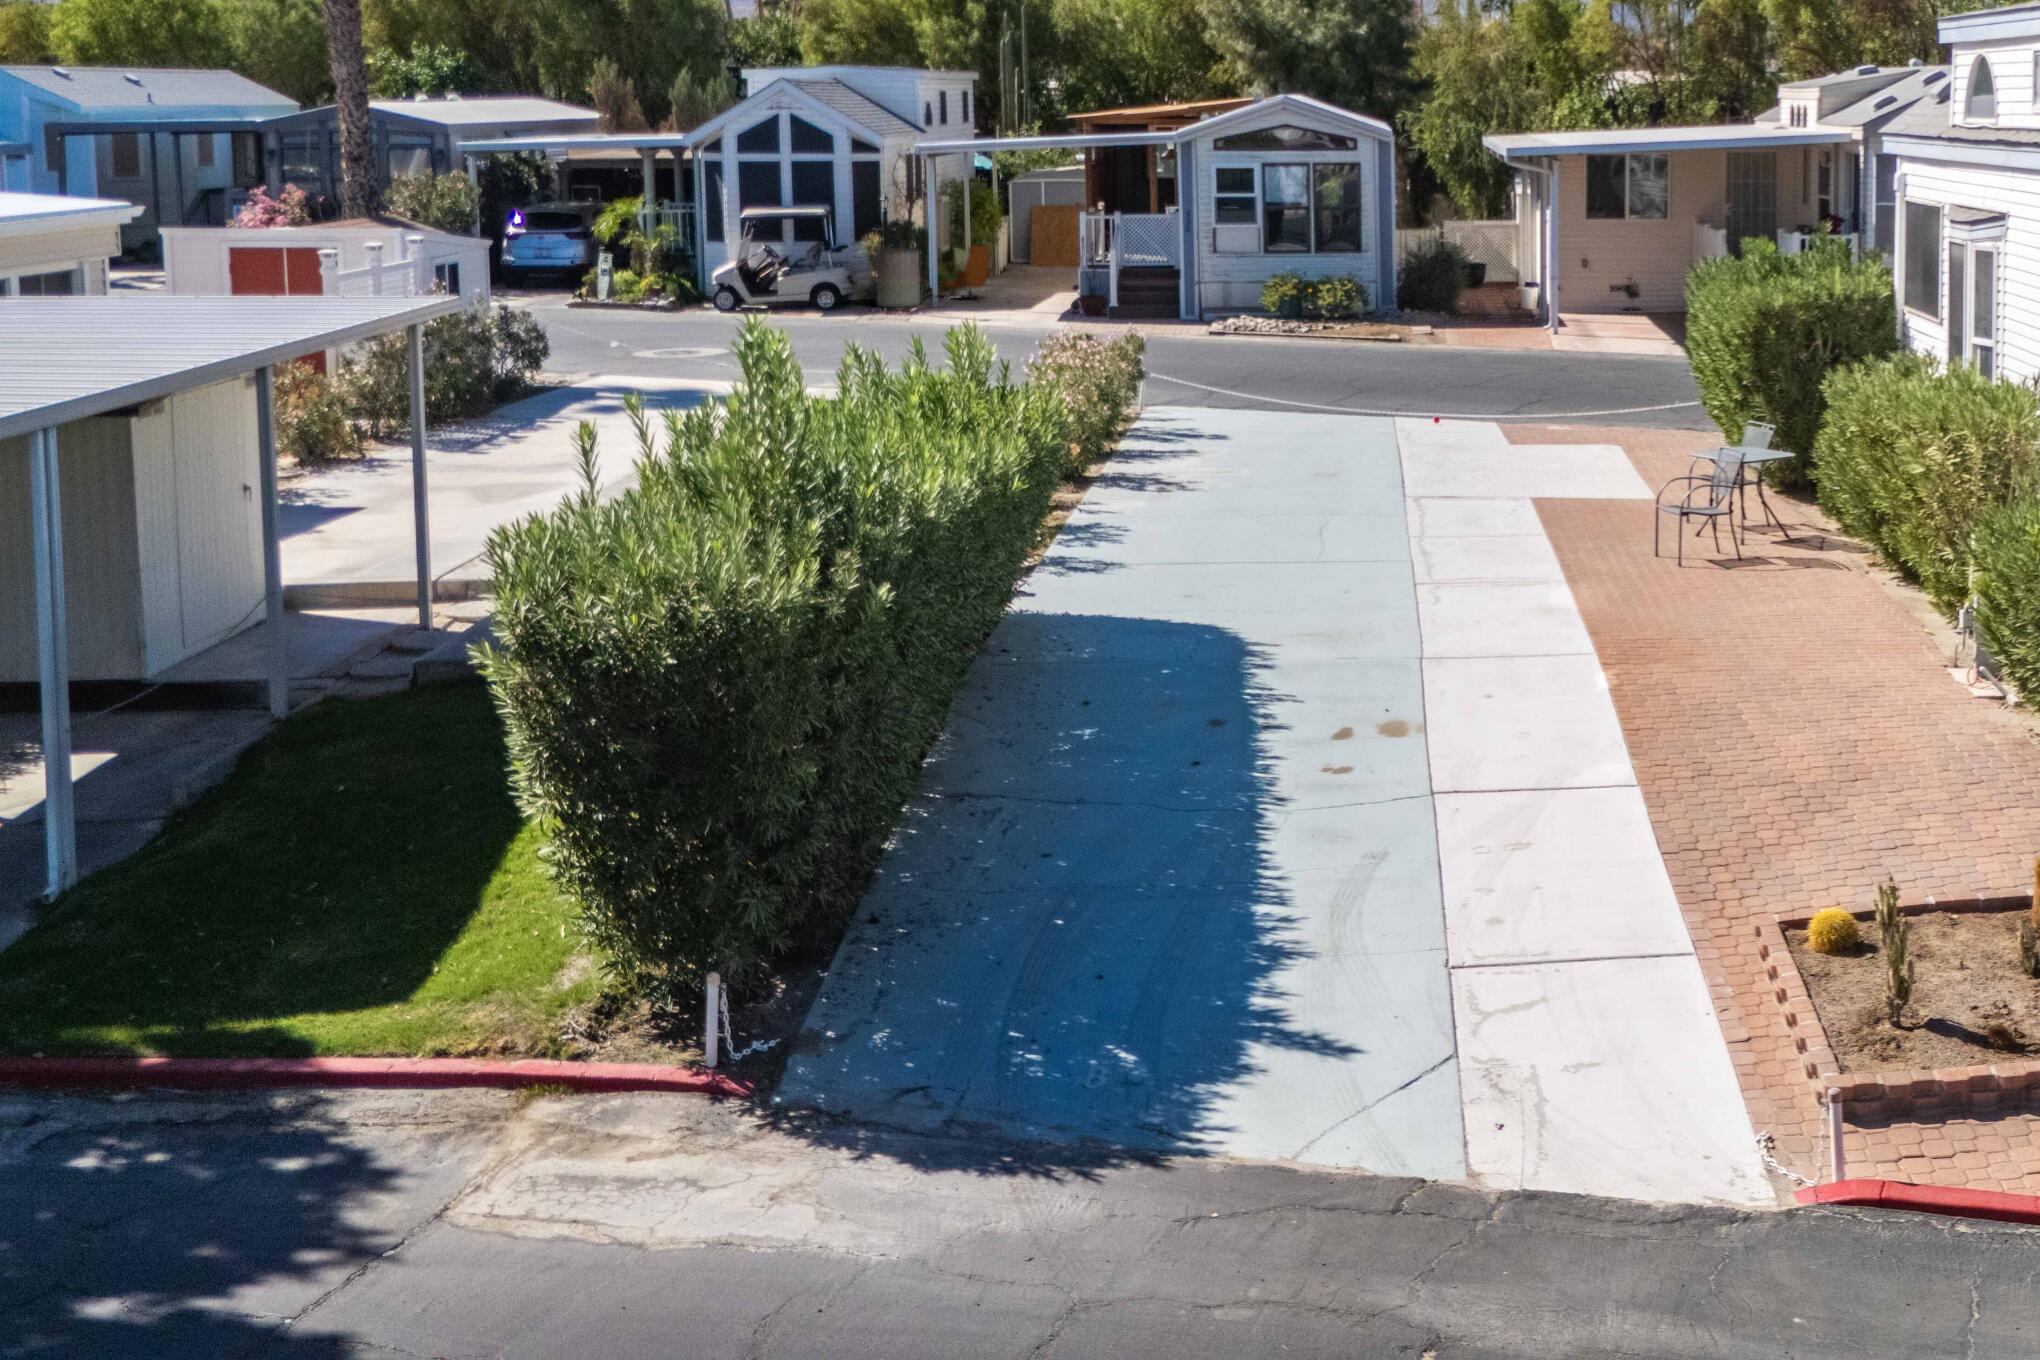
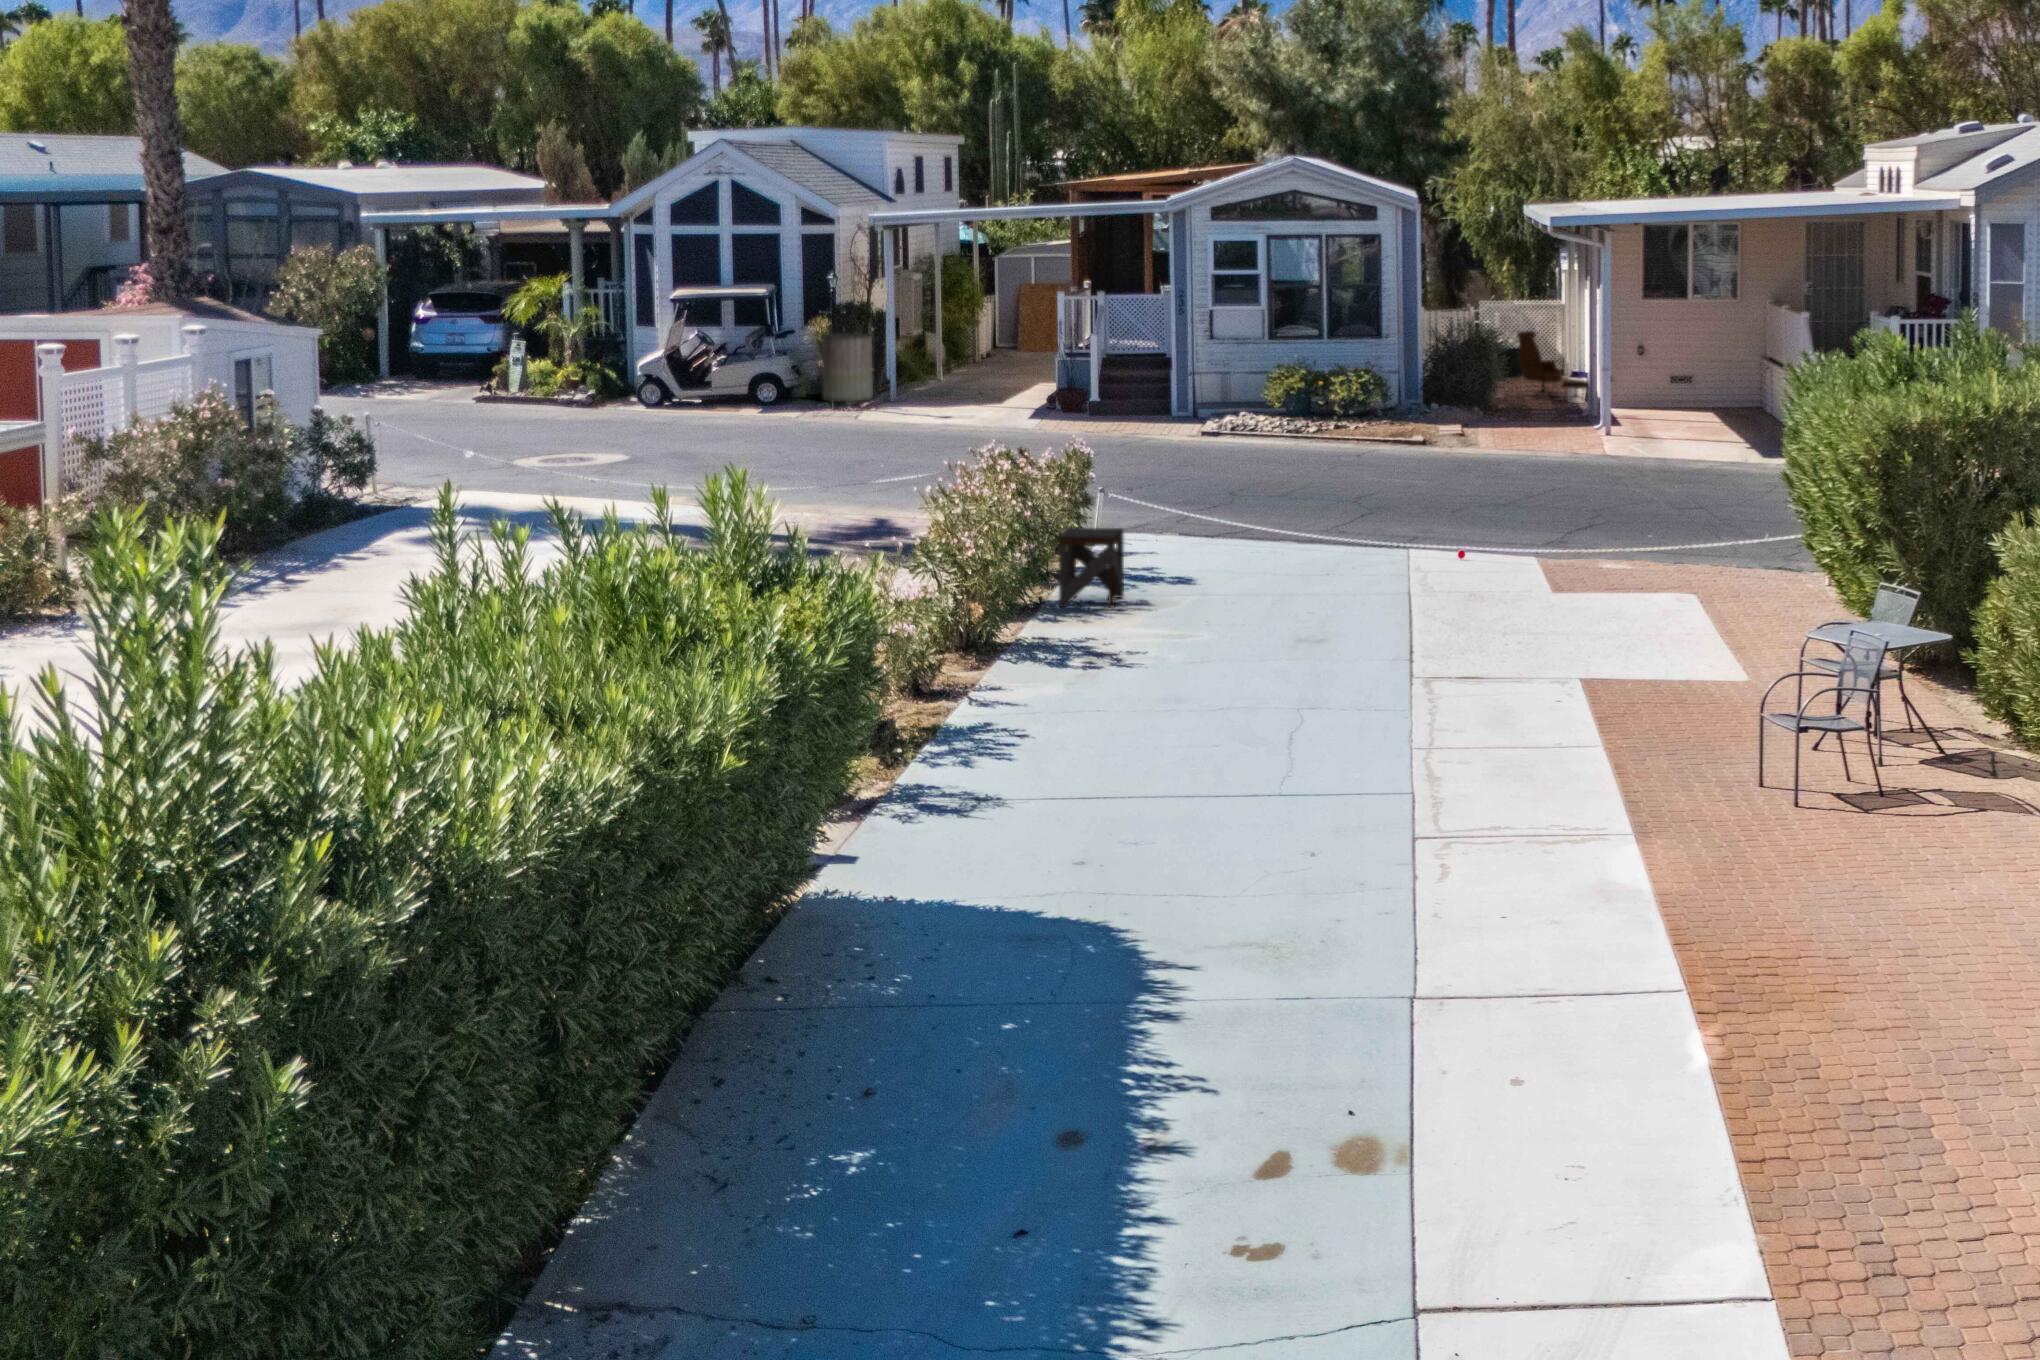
lounge chair: present [940,246,989,299] -> present [1517,331,1590,398]
potted tree: present [1624,275,1640,310] -> none [1684,362,1710,407]
side table: none [1125,394,1174,455] -> present [1058,527,1124,607]

